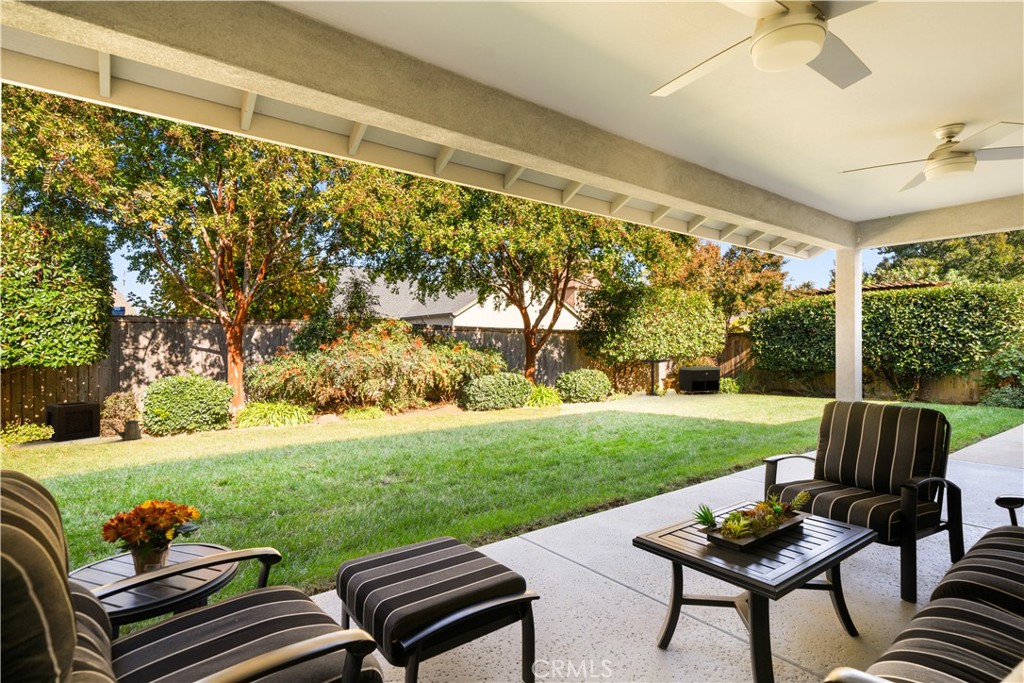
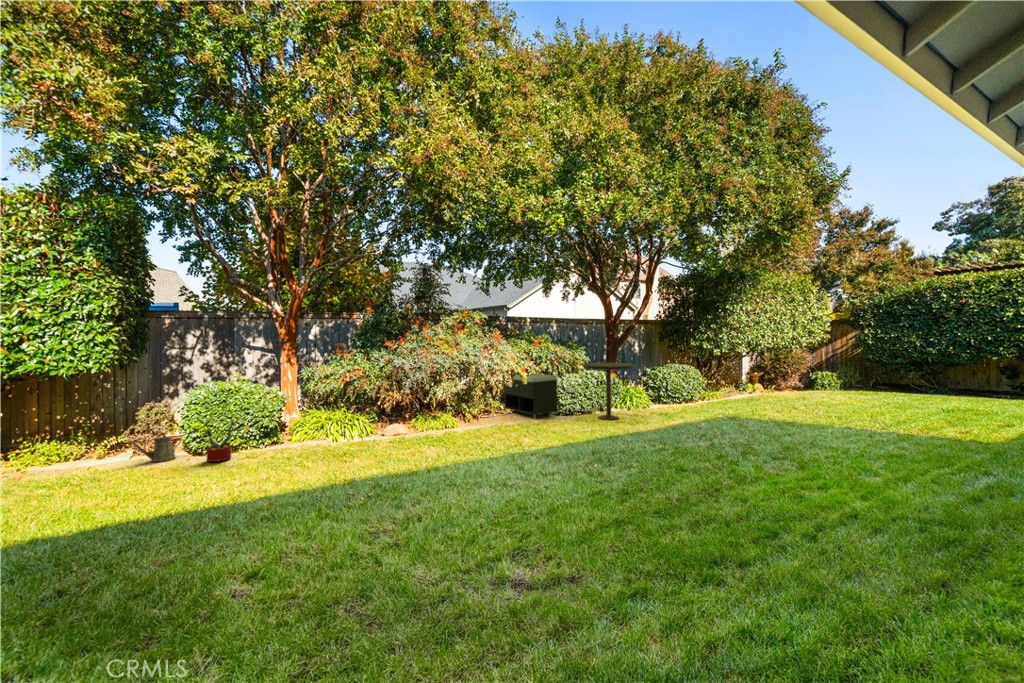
pedestal table: present [639,359,669,396] -> present [583,363,634,420]
storage bench: present [679,366,721,395] -> present [504,374,558,419]
decorative plant: none [160,397,207,439] -> present [198,411,250,462]
wooden crate: present [45,401,100,442] -> none [67,411,131,464]

